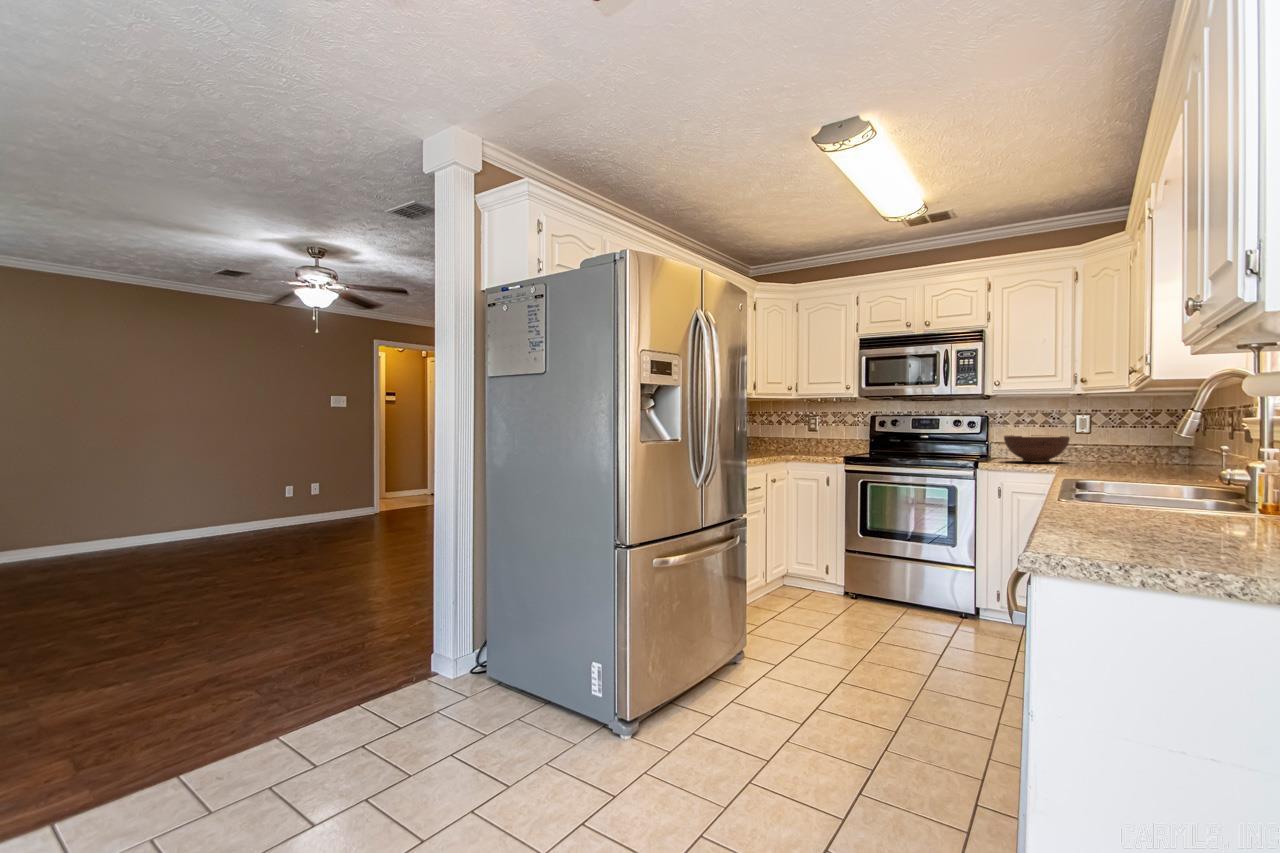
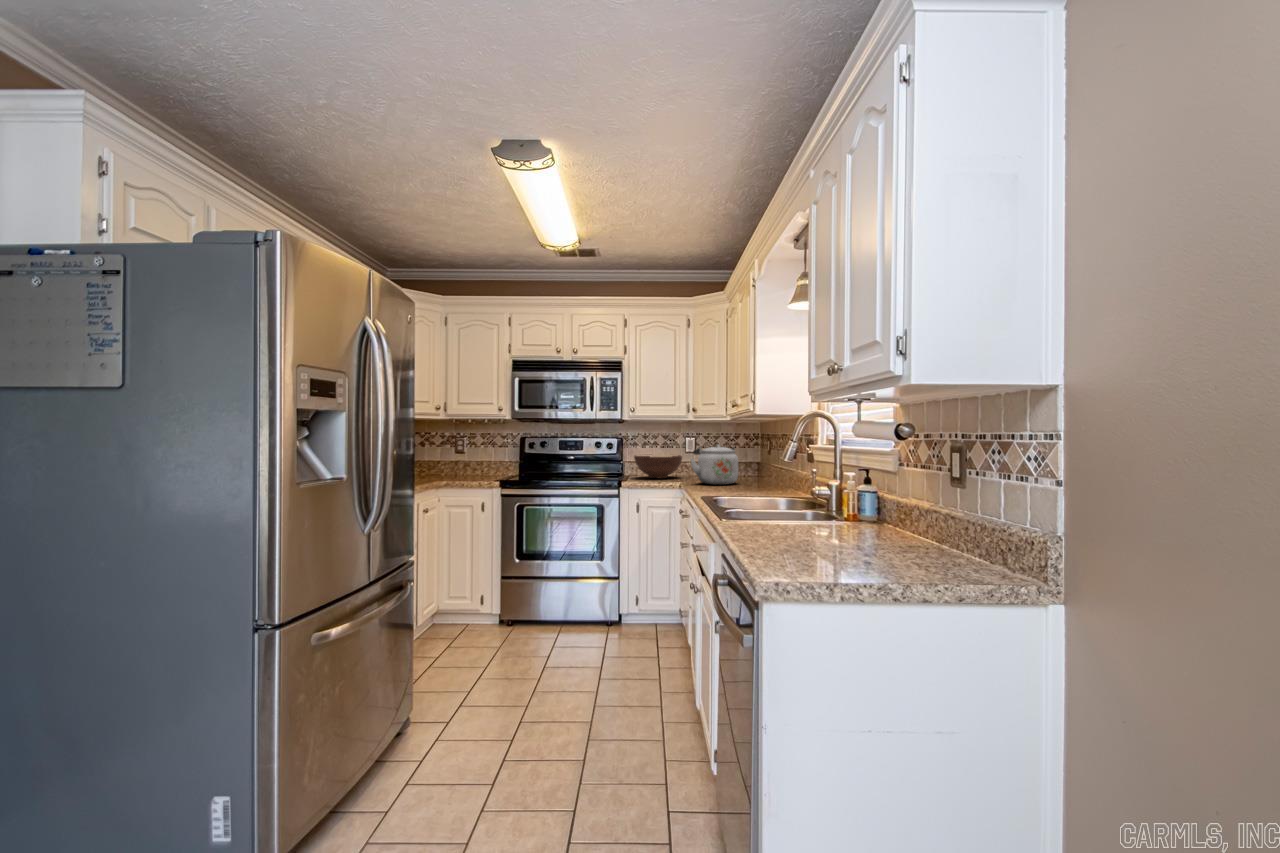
kettle: none [1066,421,1138,469] -> present [691,445,738,485]

